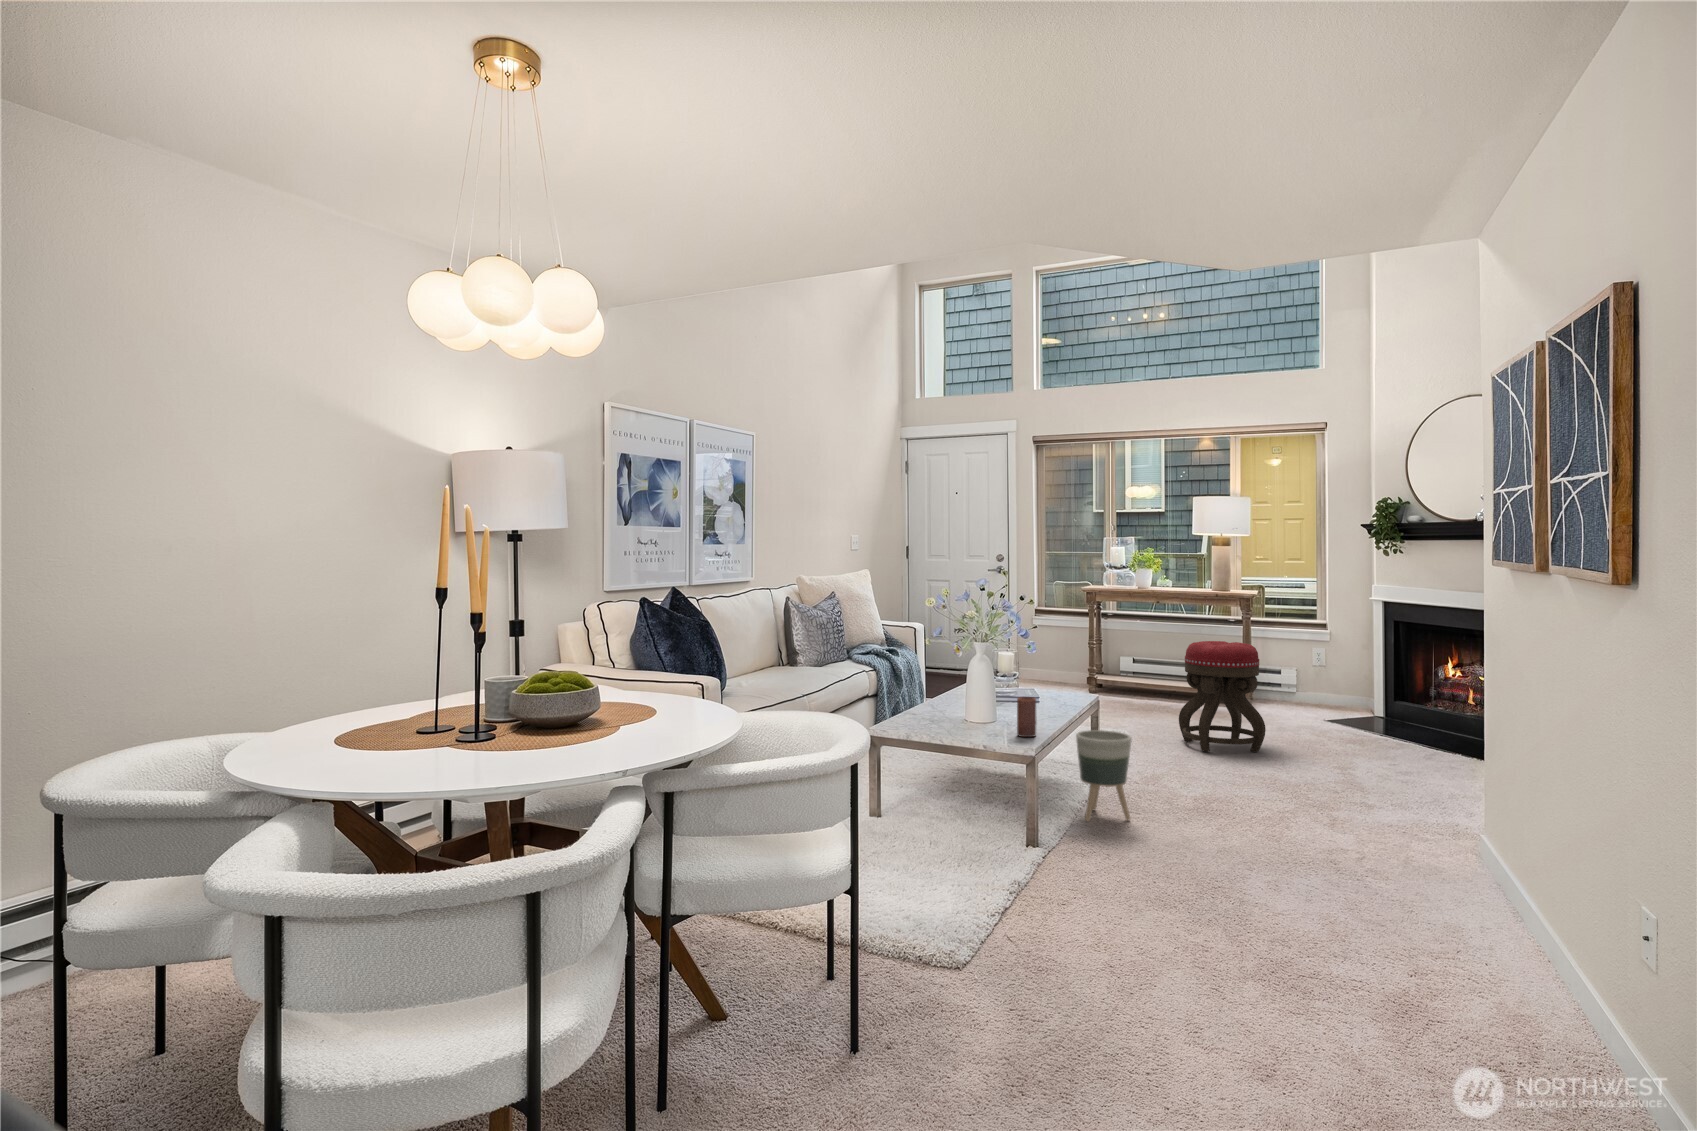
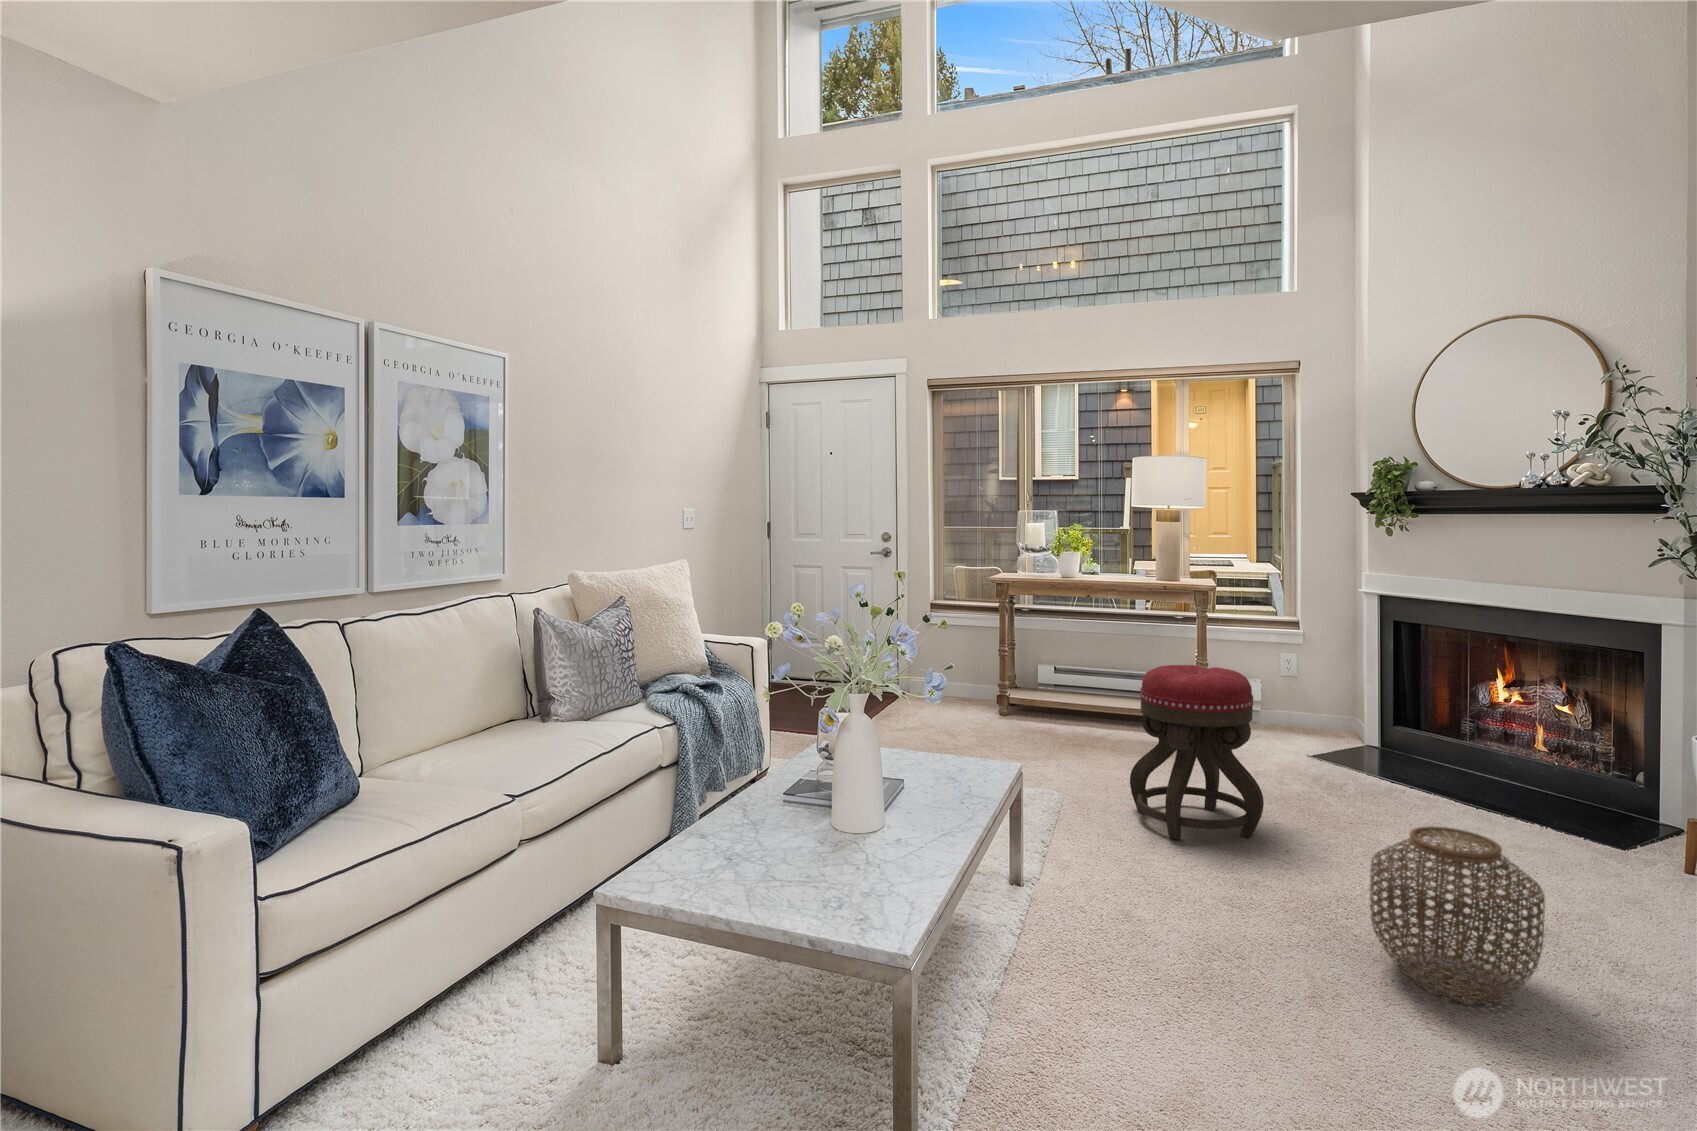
candle: present [1017,697,1036,737] -> none [860,840,899,929]
woven basket: none [1303,717,1394,809] -> present [1370,826,1545,1004]
planter: present [1076,730,1132,821] -> none [979,885,1087,1087]

